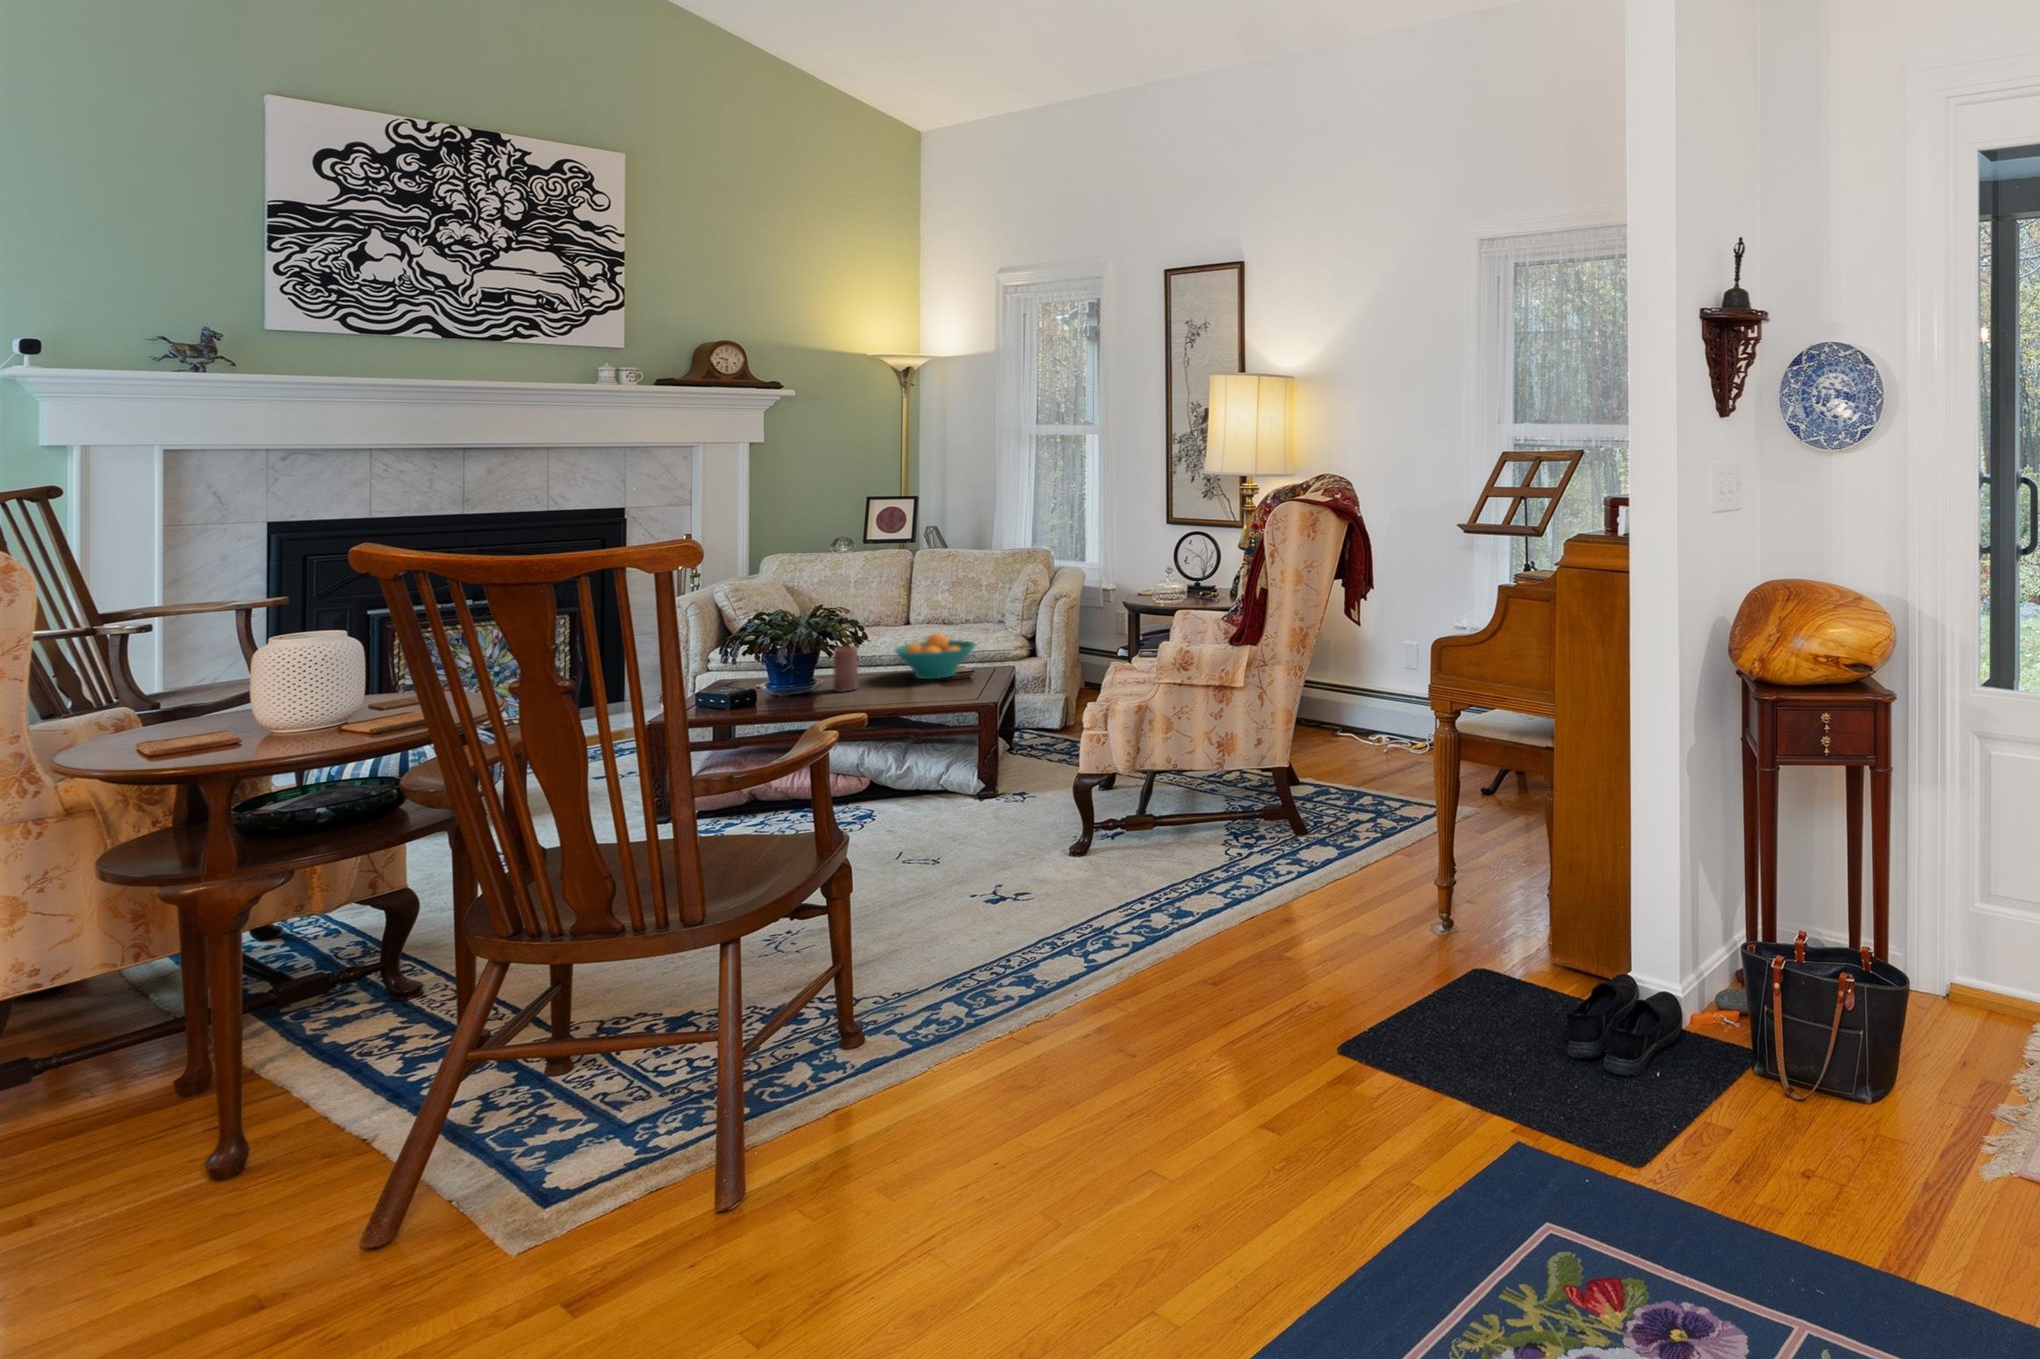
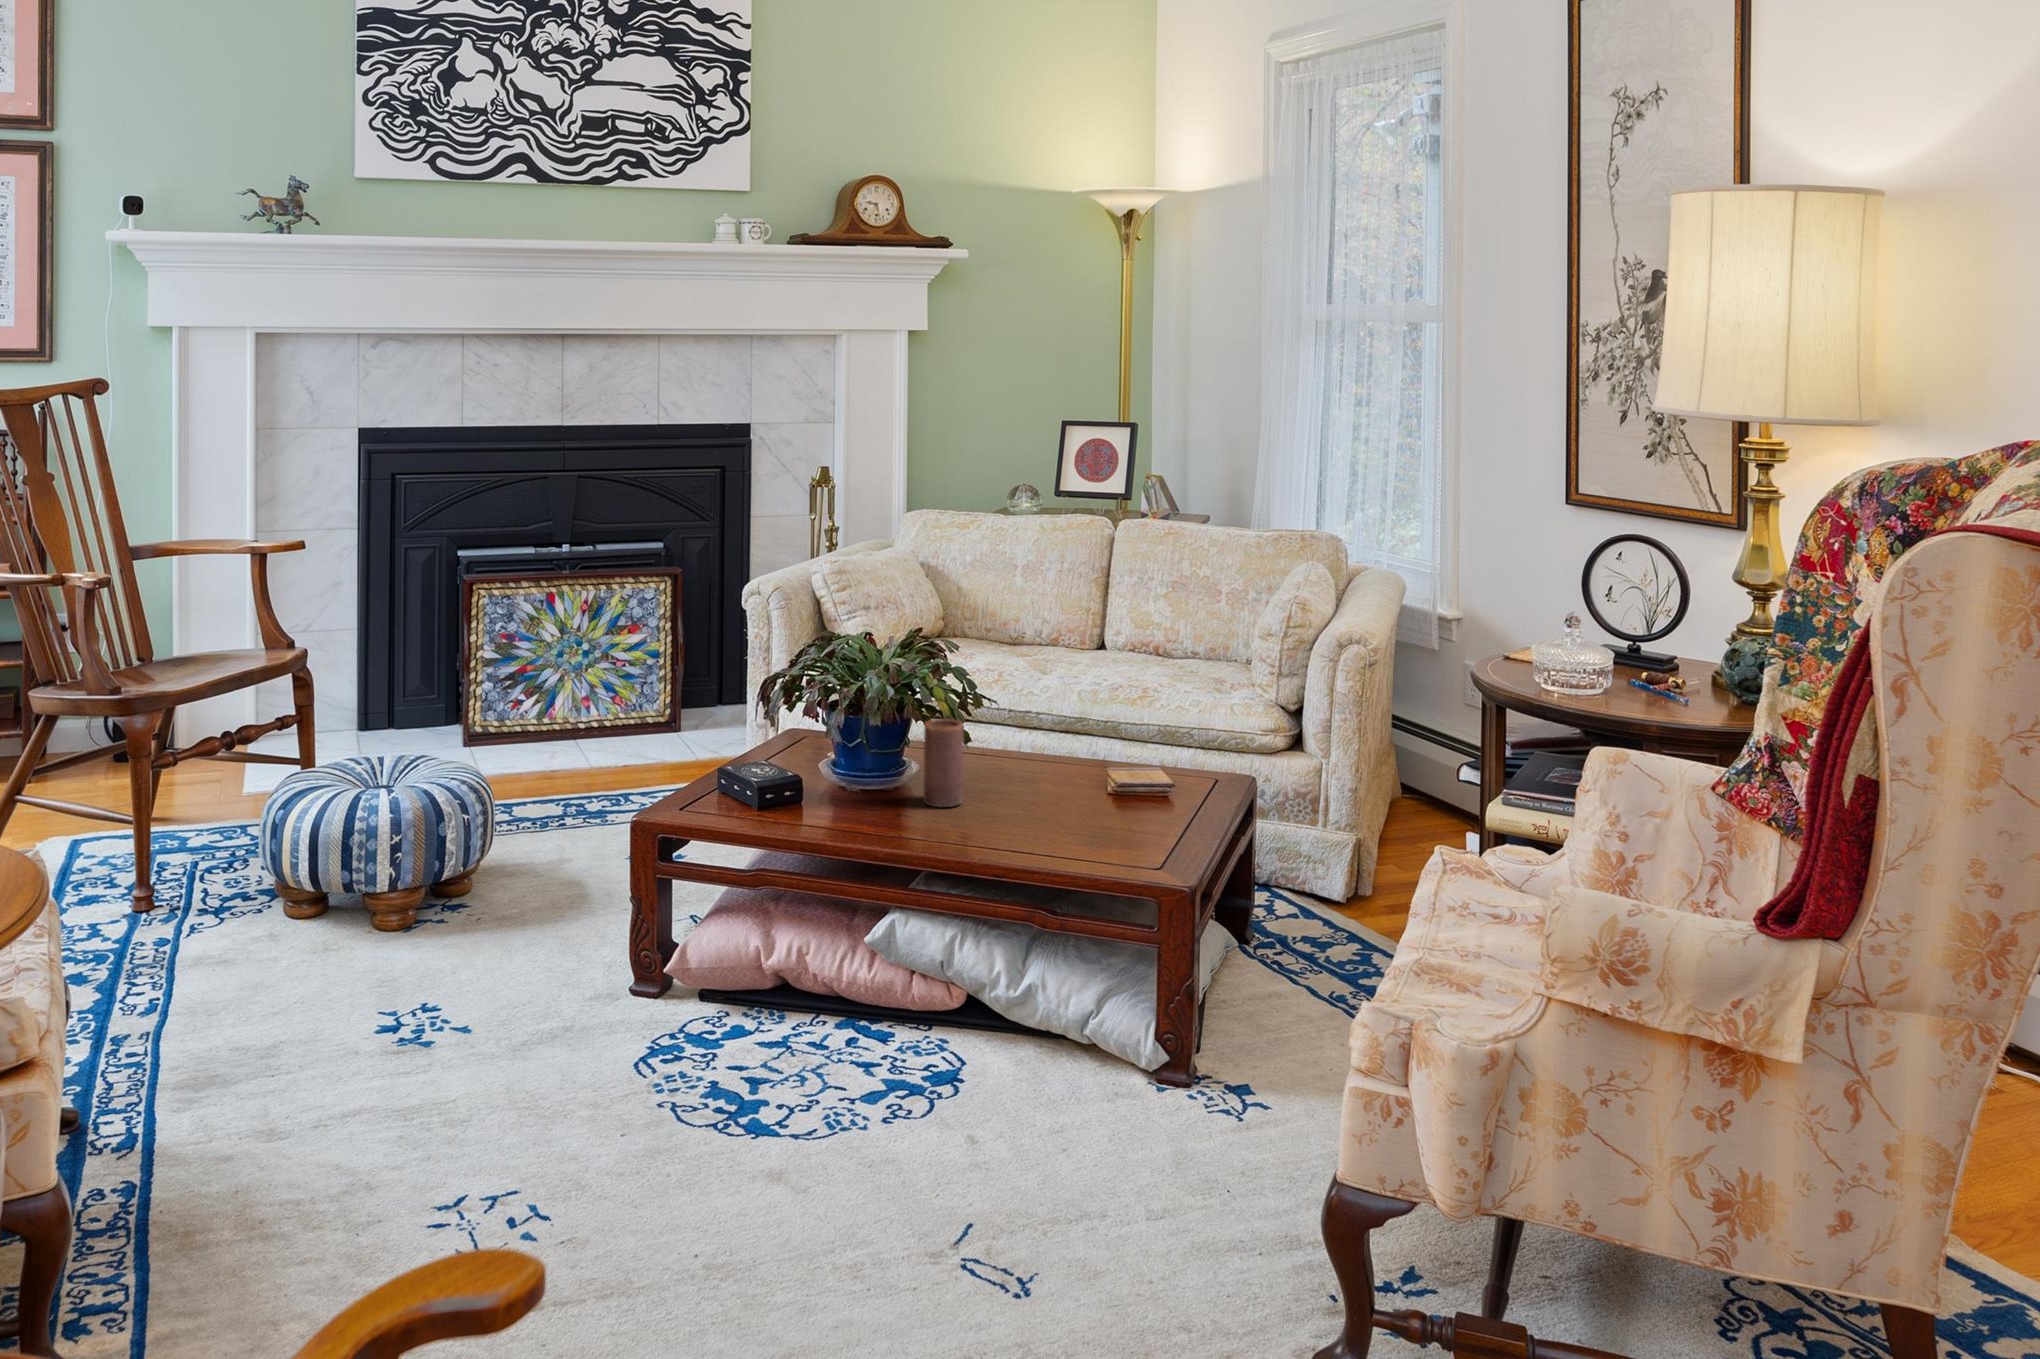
fruit bowl: present [895,633,976,679] -> none [1031,710,1177,802]

